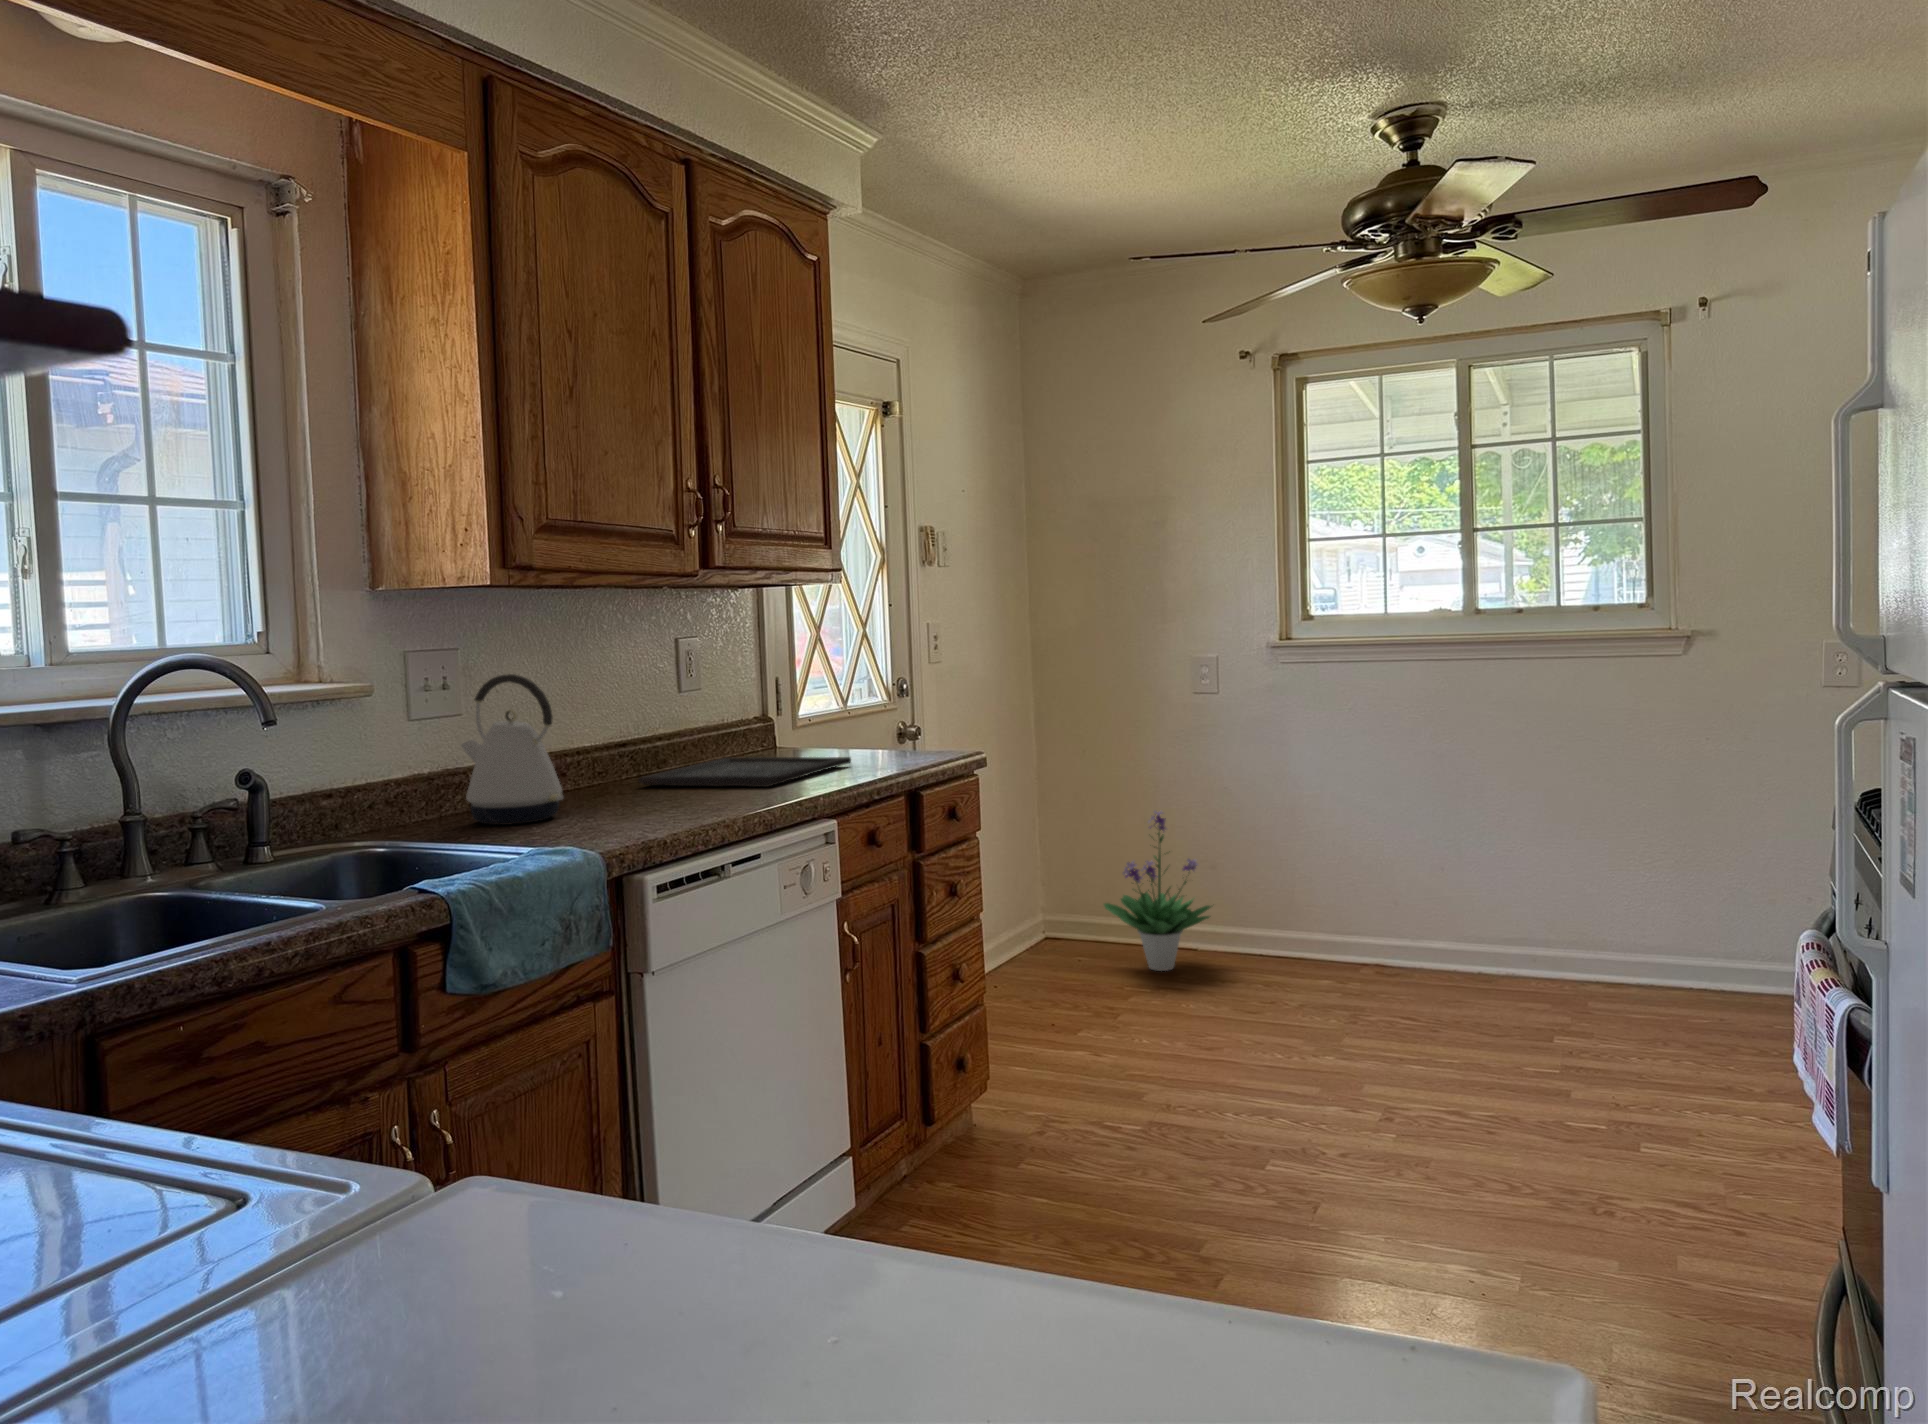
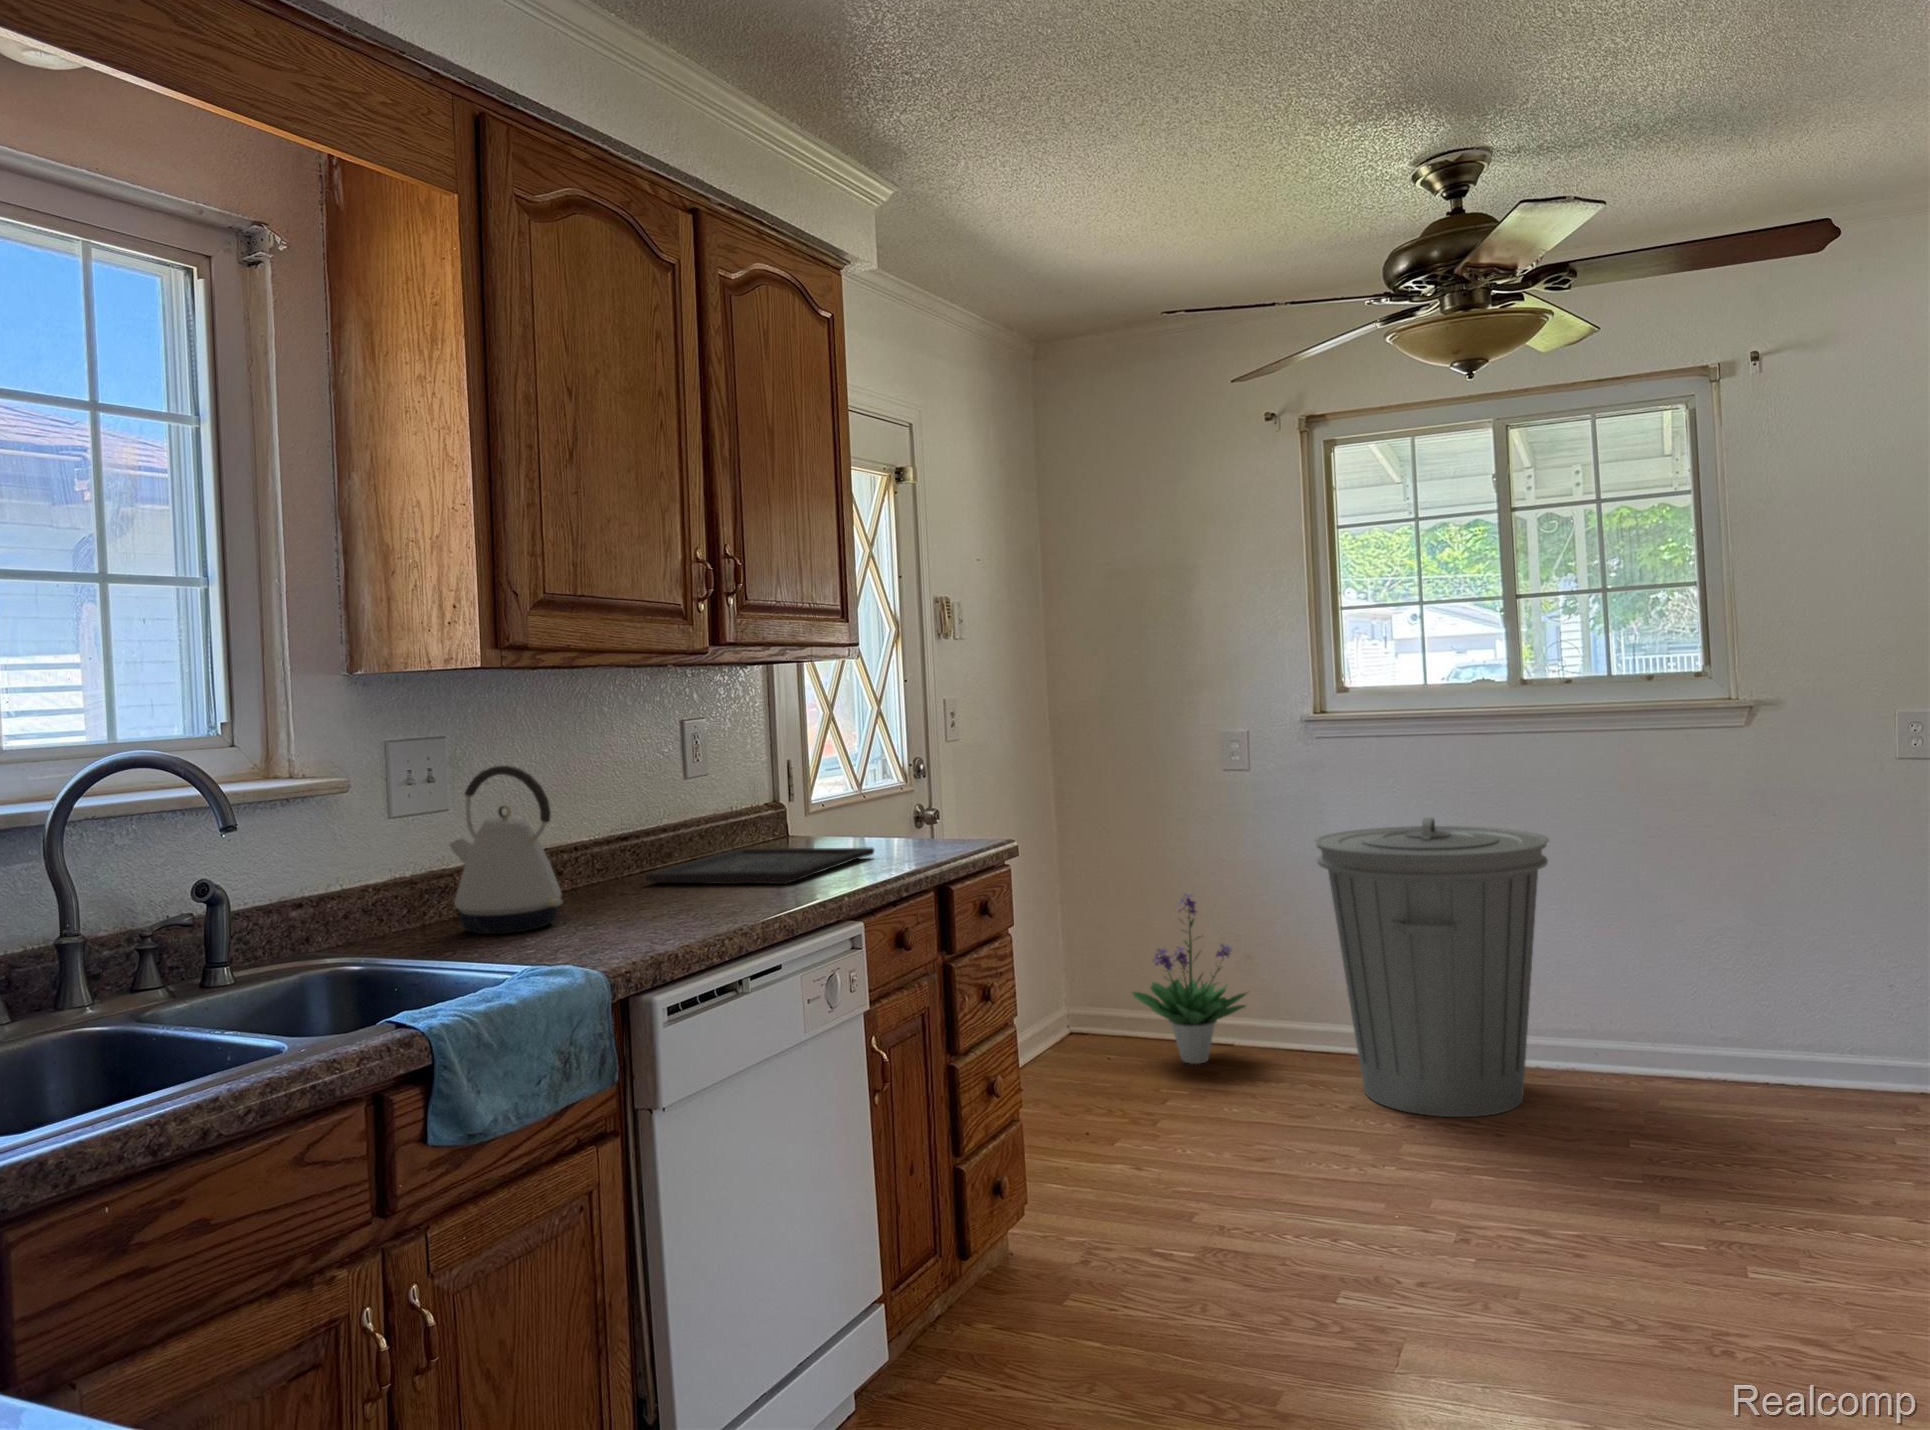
trash can: none [1275,740,1497,1019] -> present [1314,818,1549,1117]

